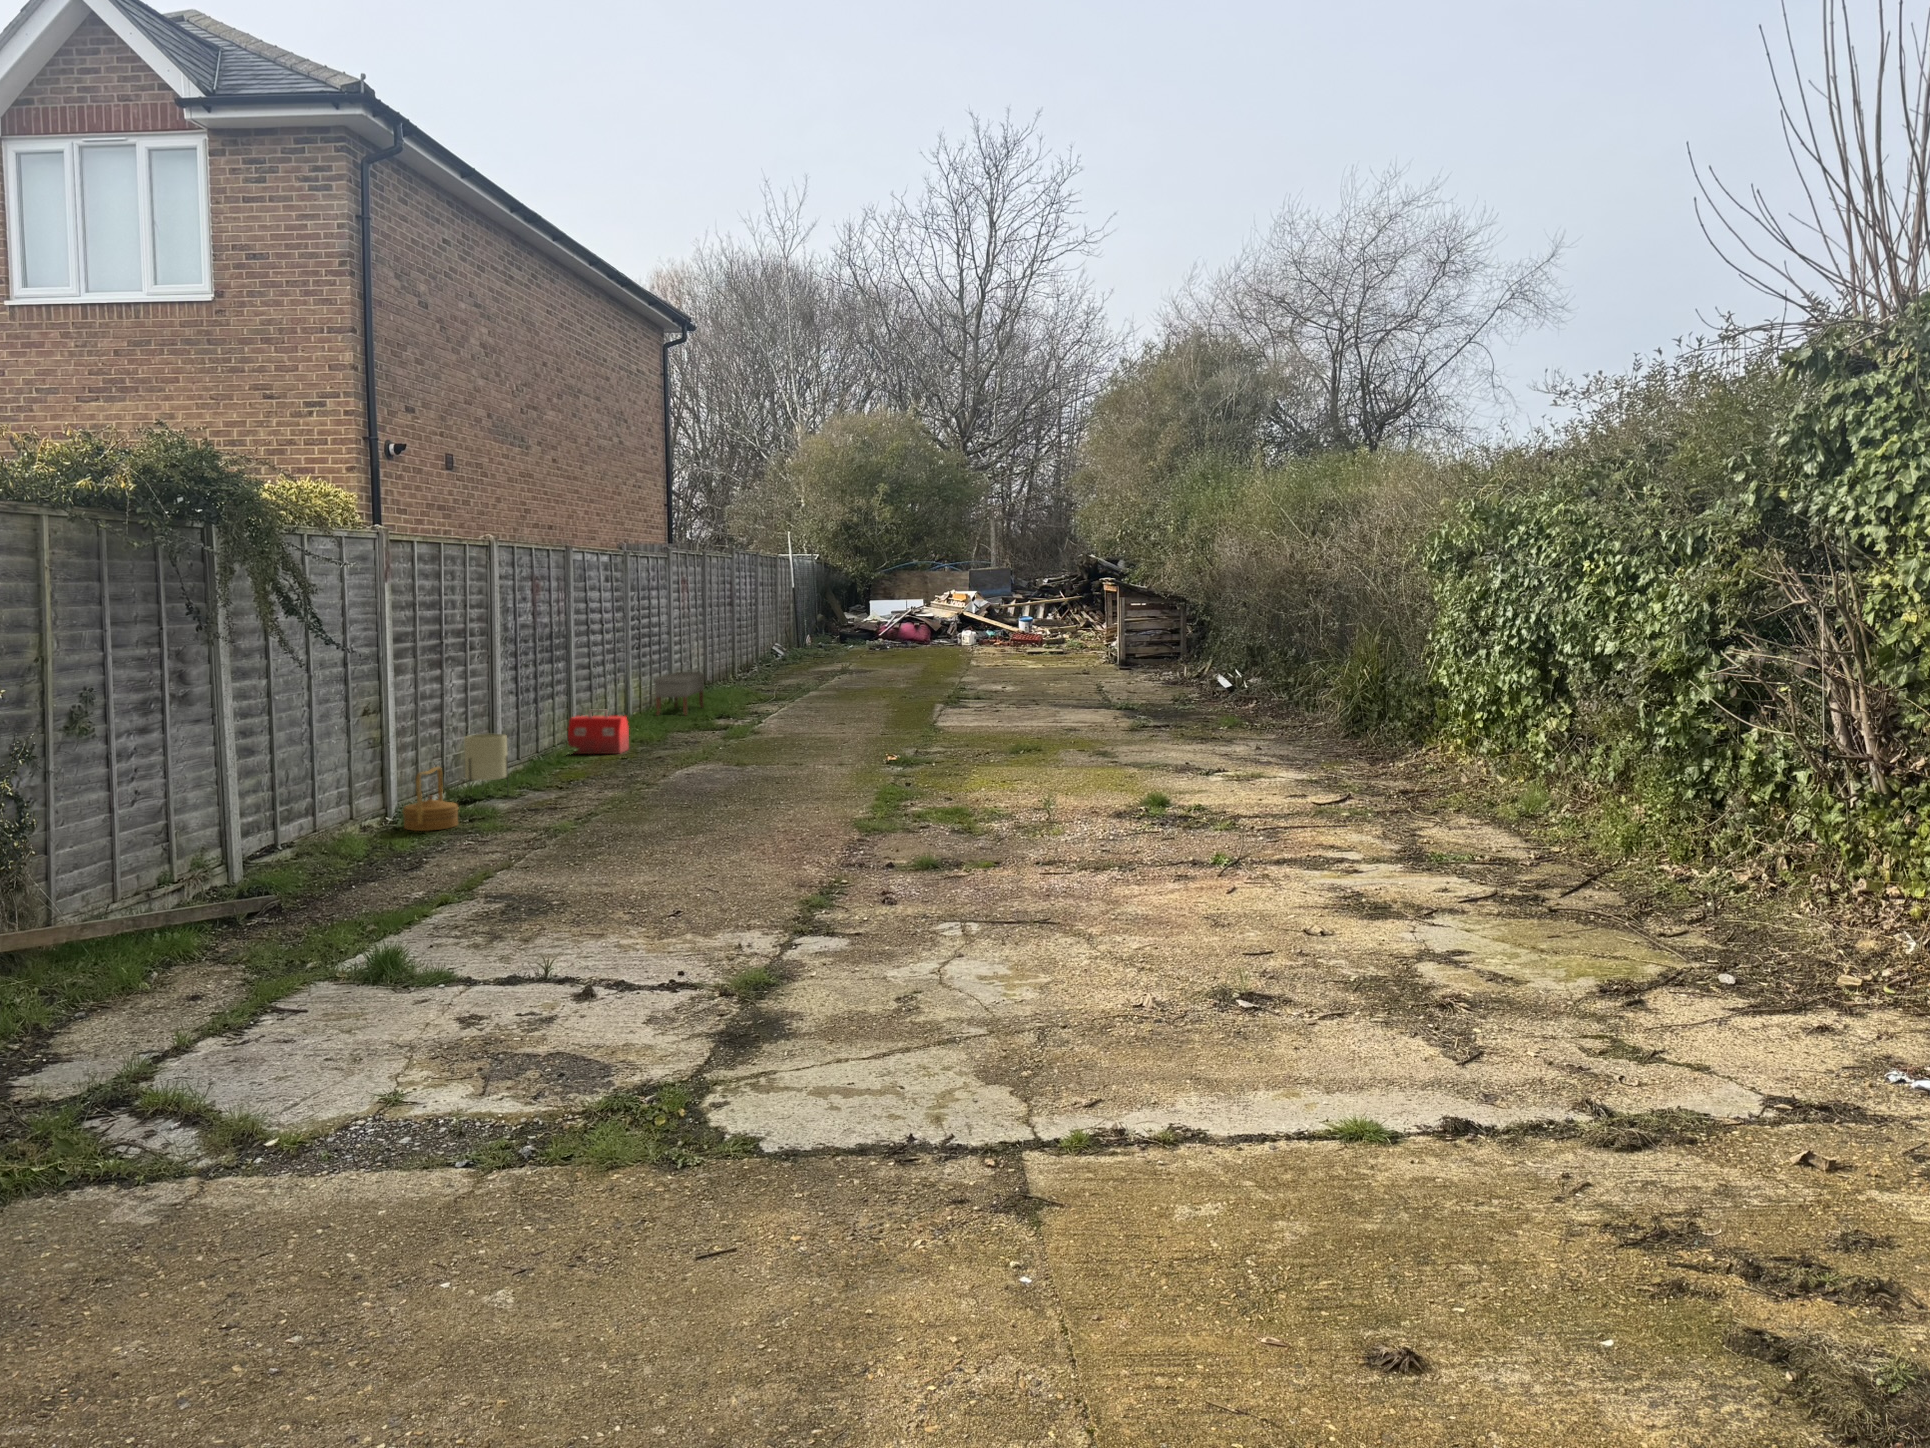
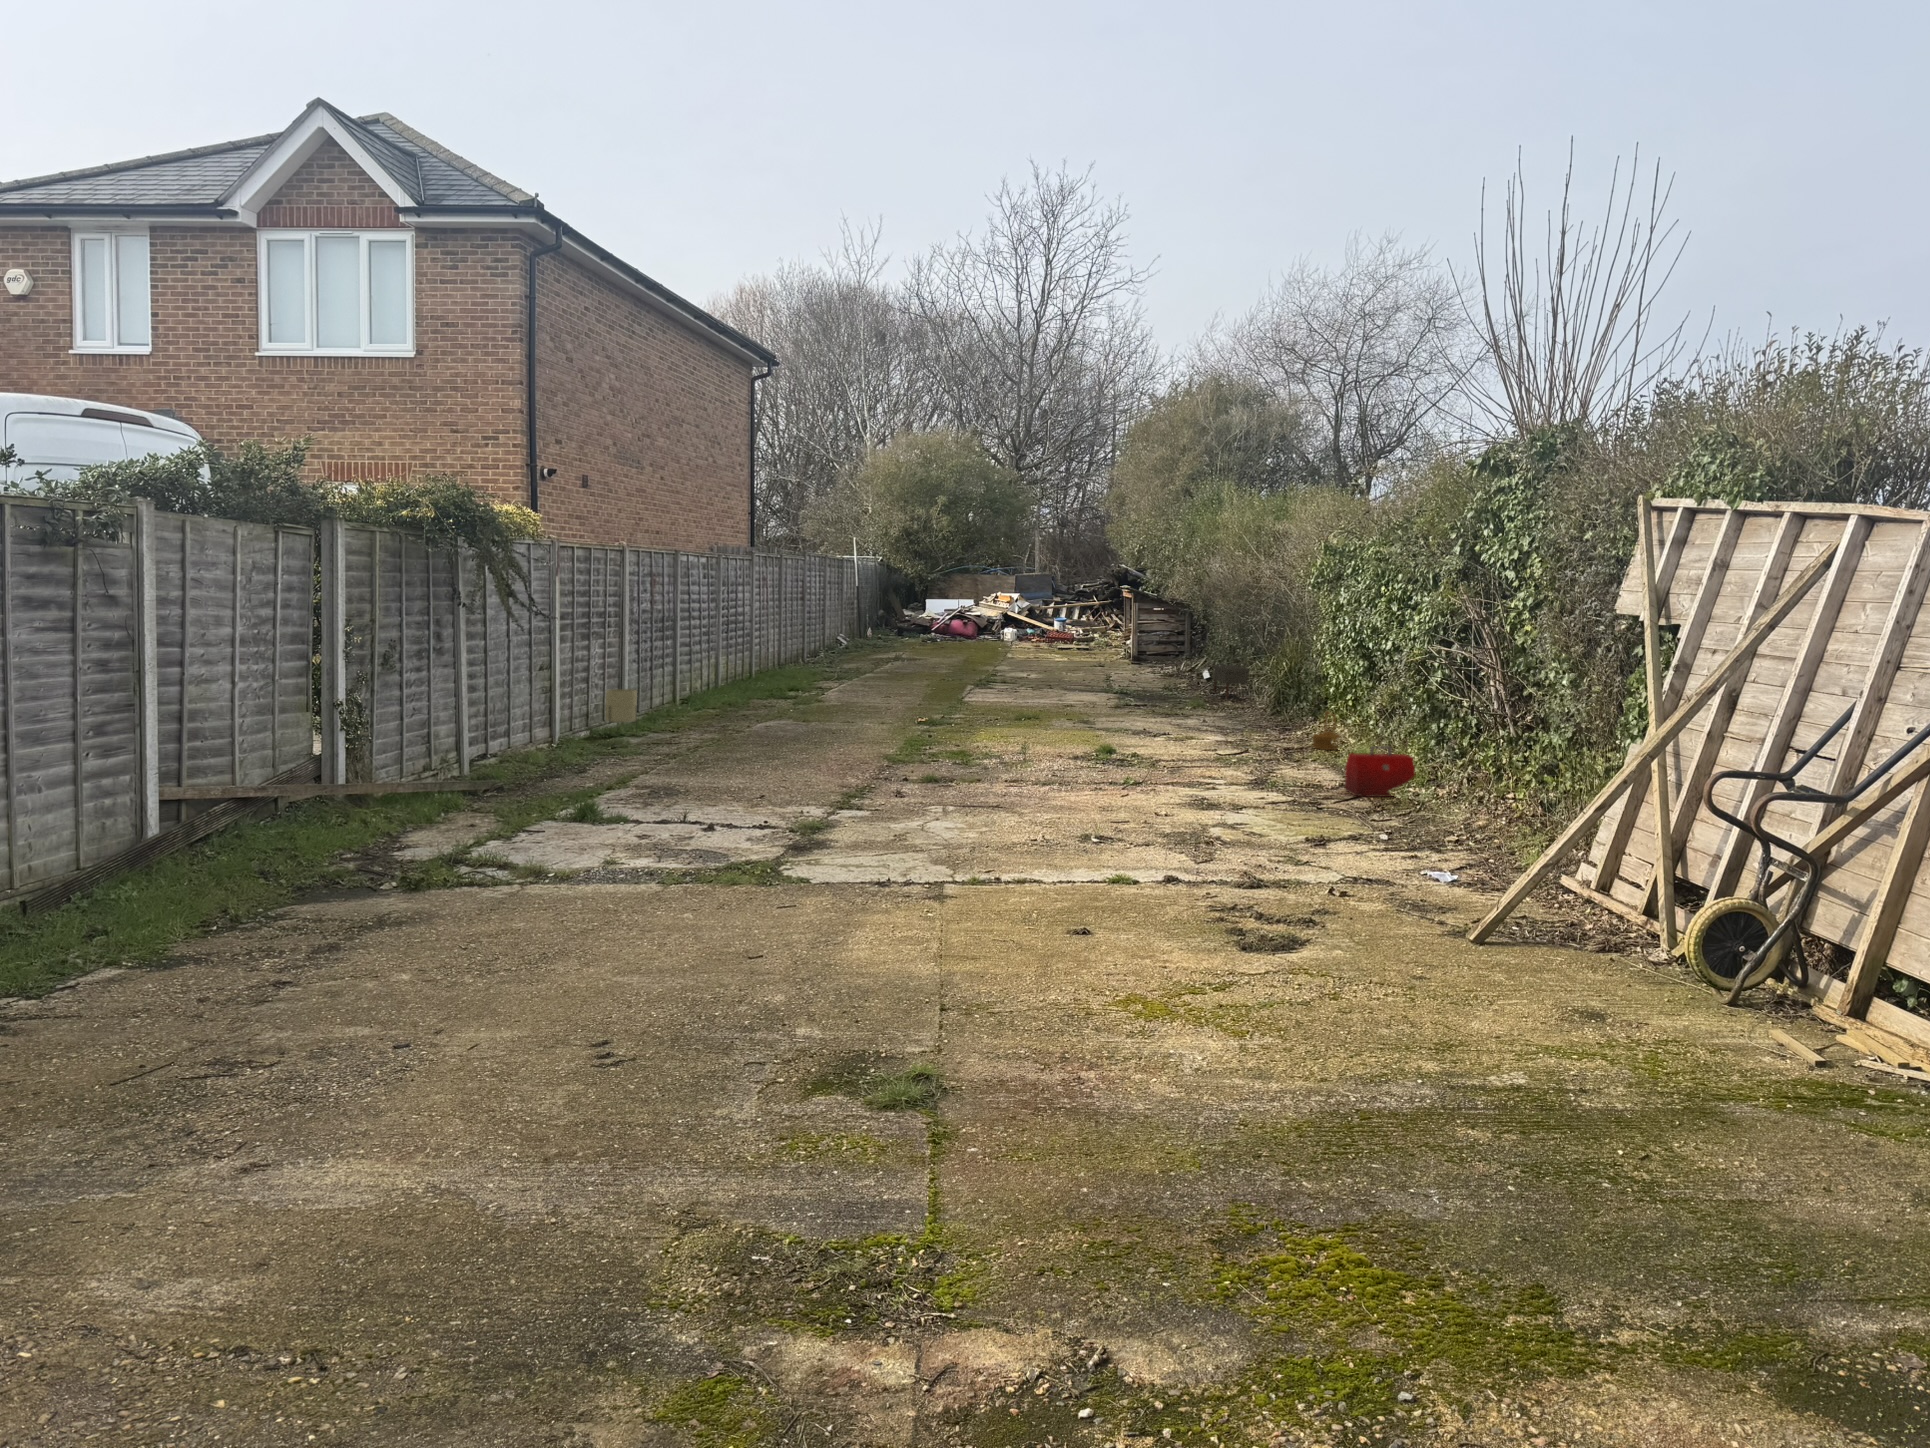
bench: present [654,672,704,715] -> present [1213,664,1249,698]
toolbox: present [568,709,629,754] -> present [1345,746,1415,797]
woven basket: present [403,767,459,831] -> present [1313,712,1340,750]

